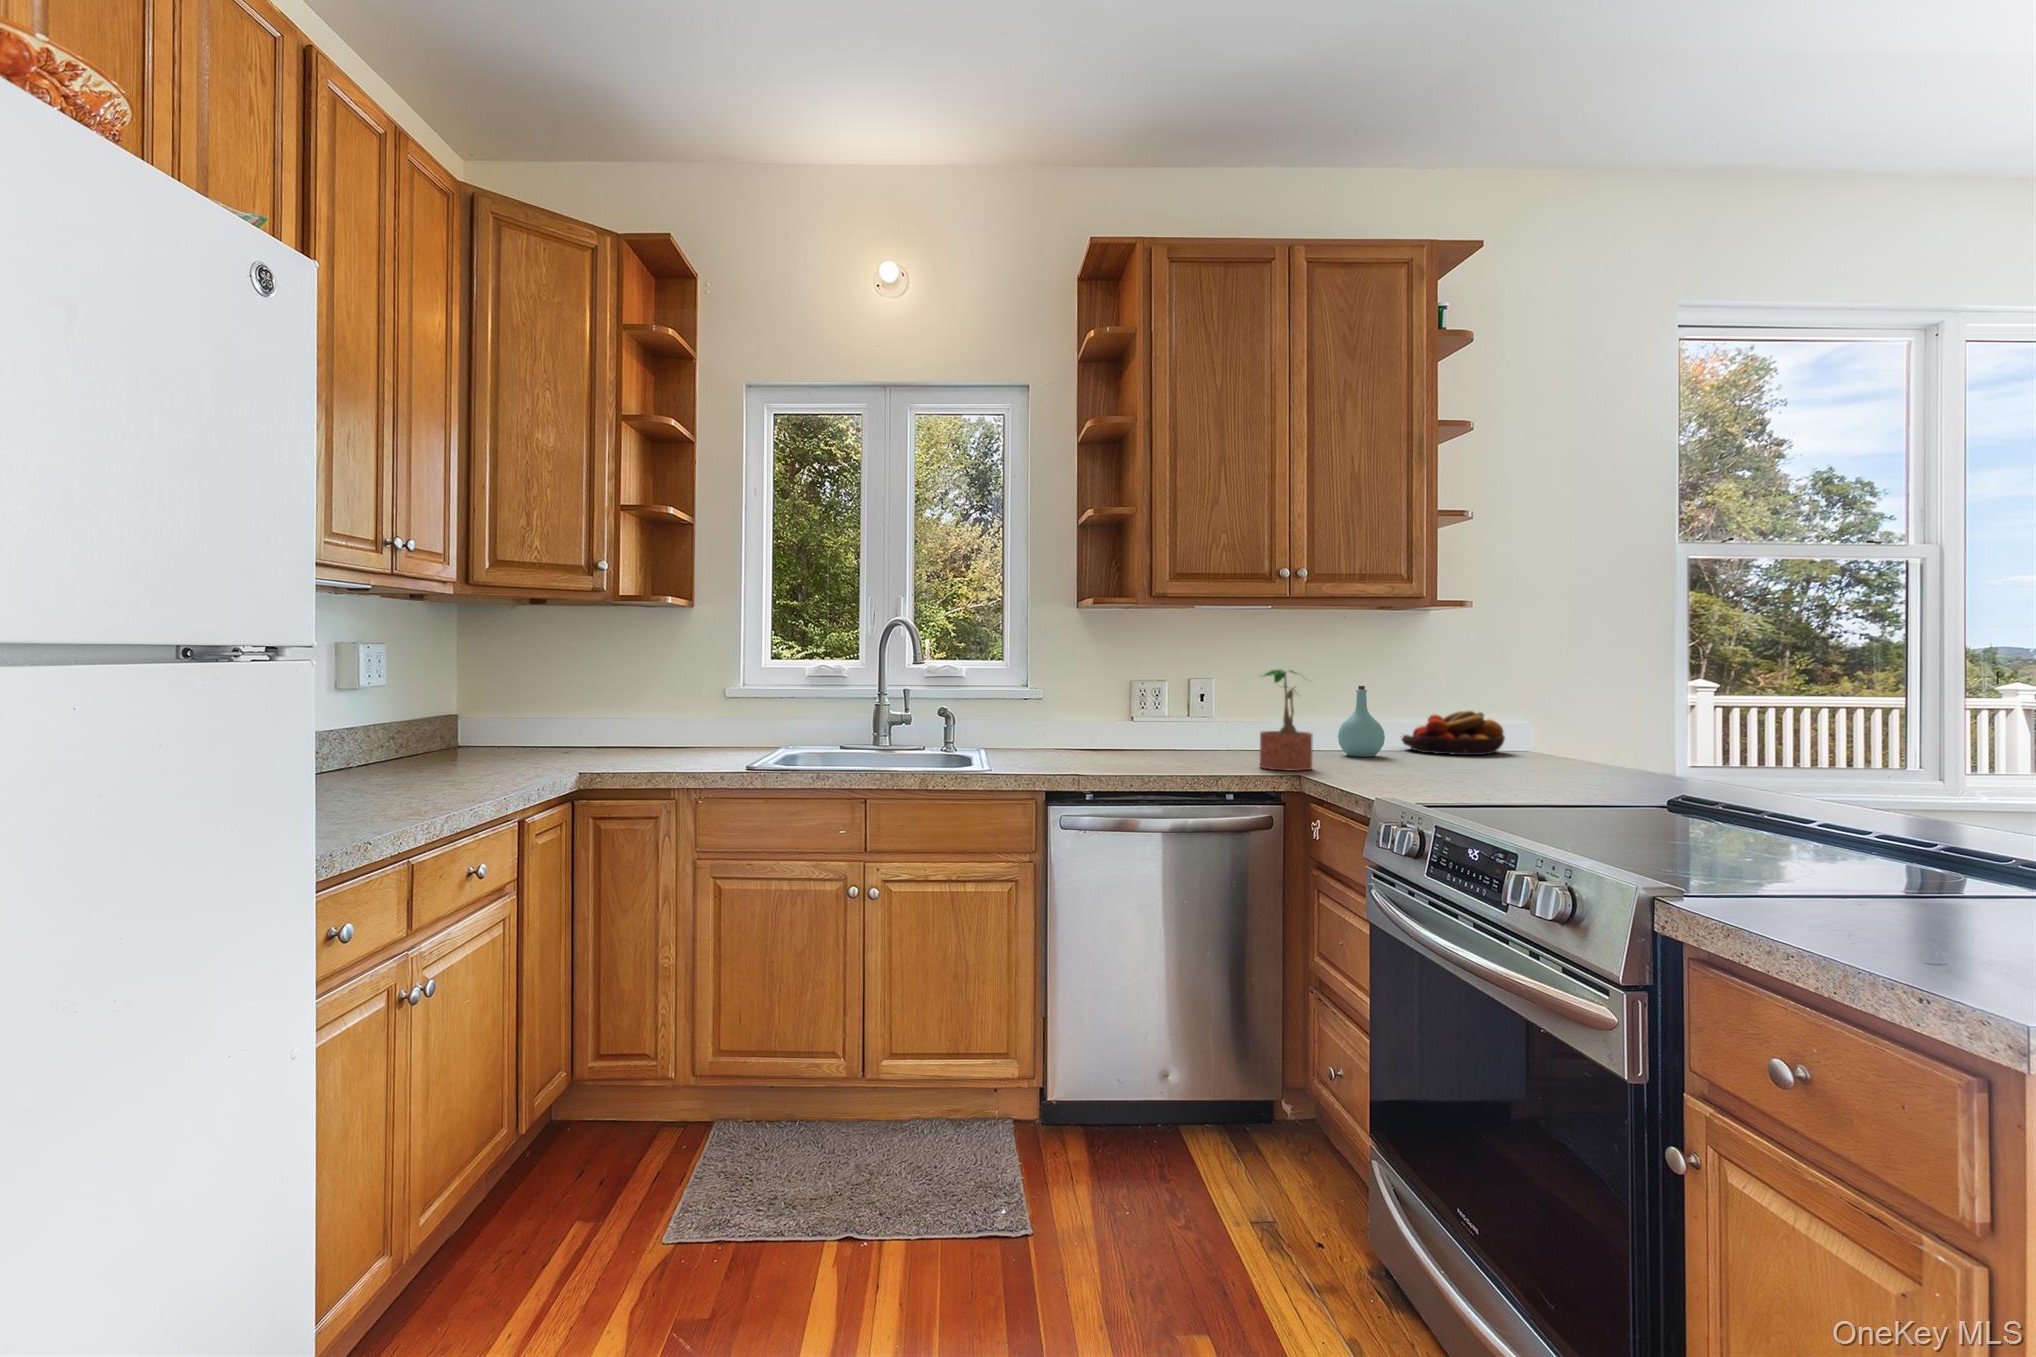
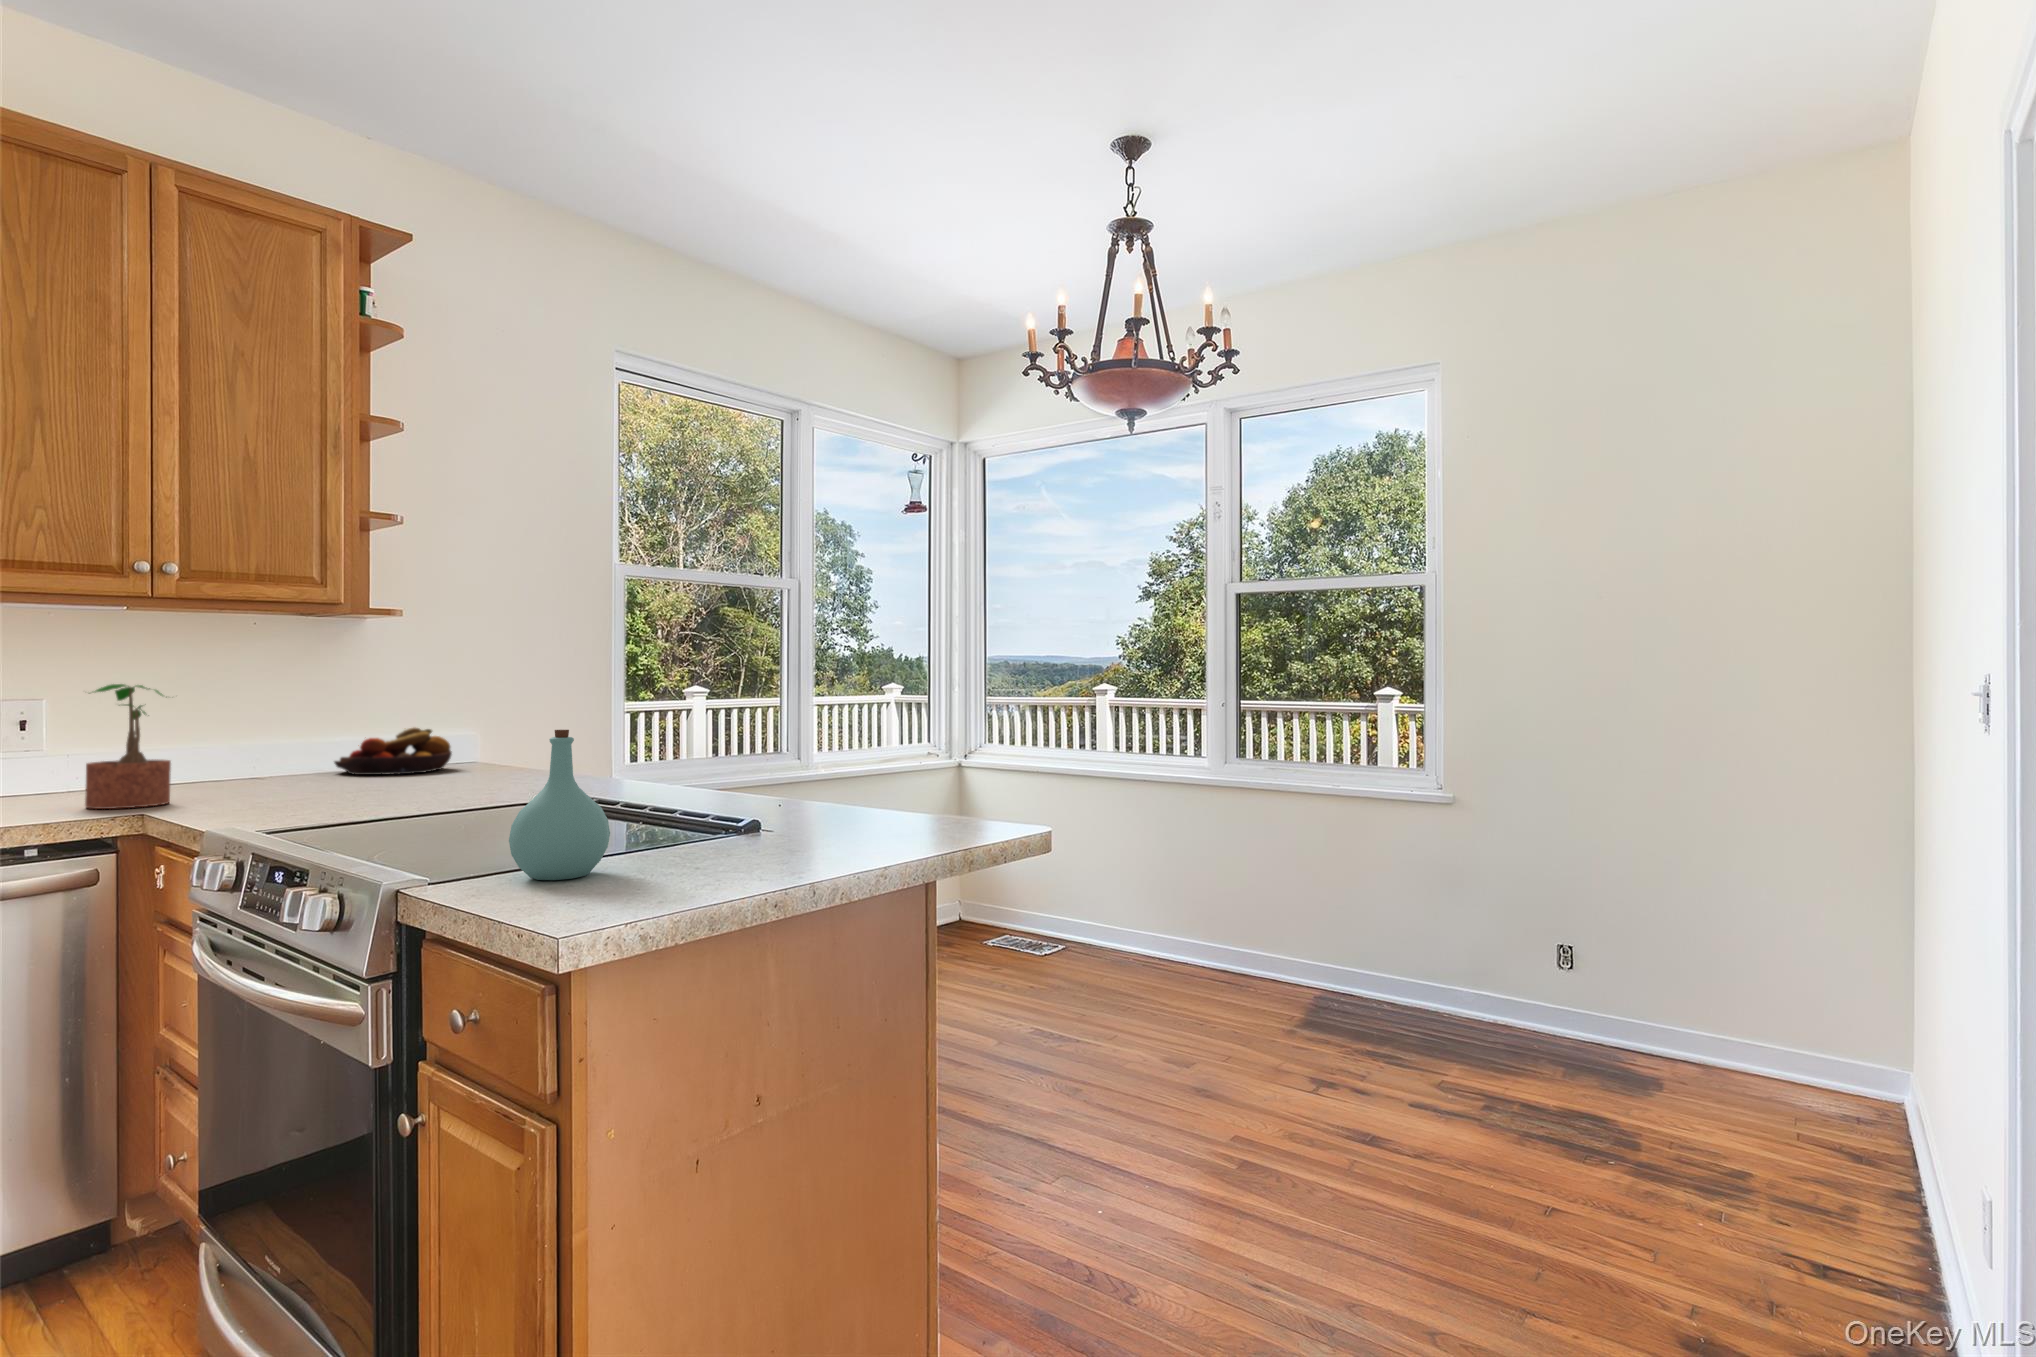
bottle: present [1338,686,1385,757] -> present [509,730,610,880]

